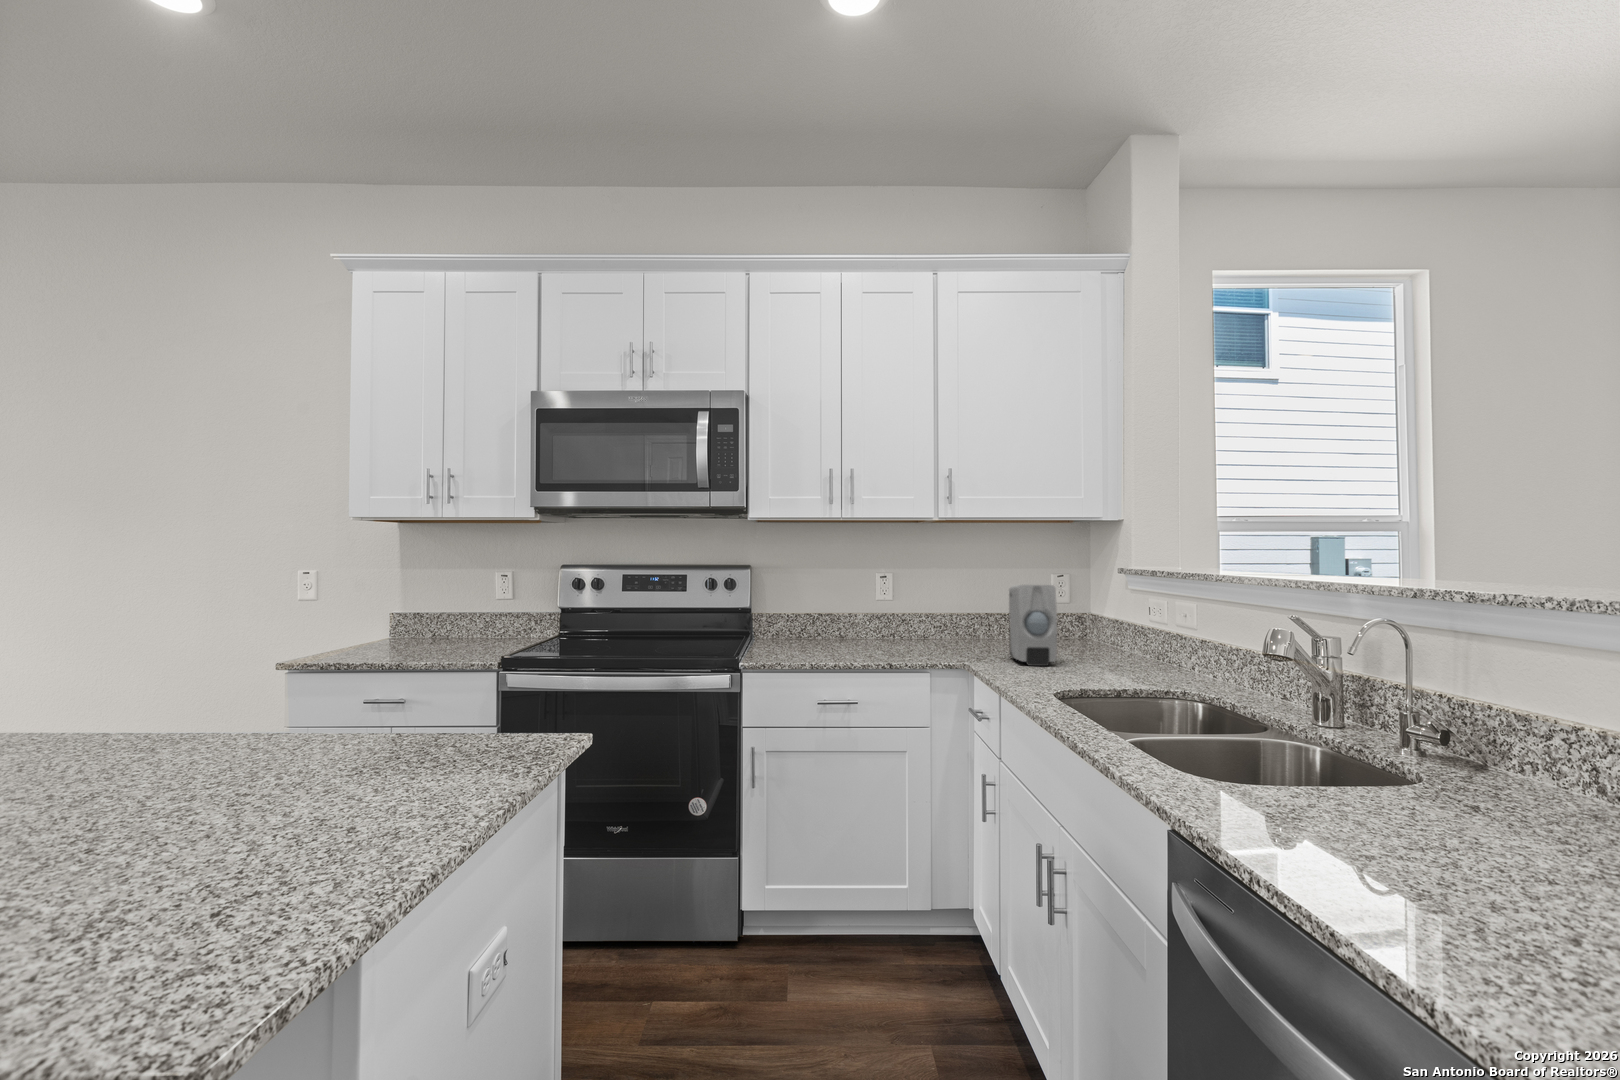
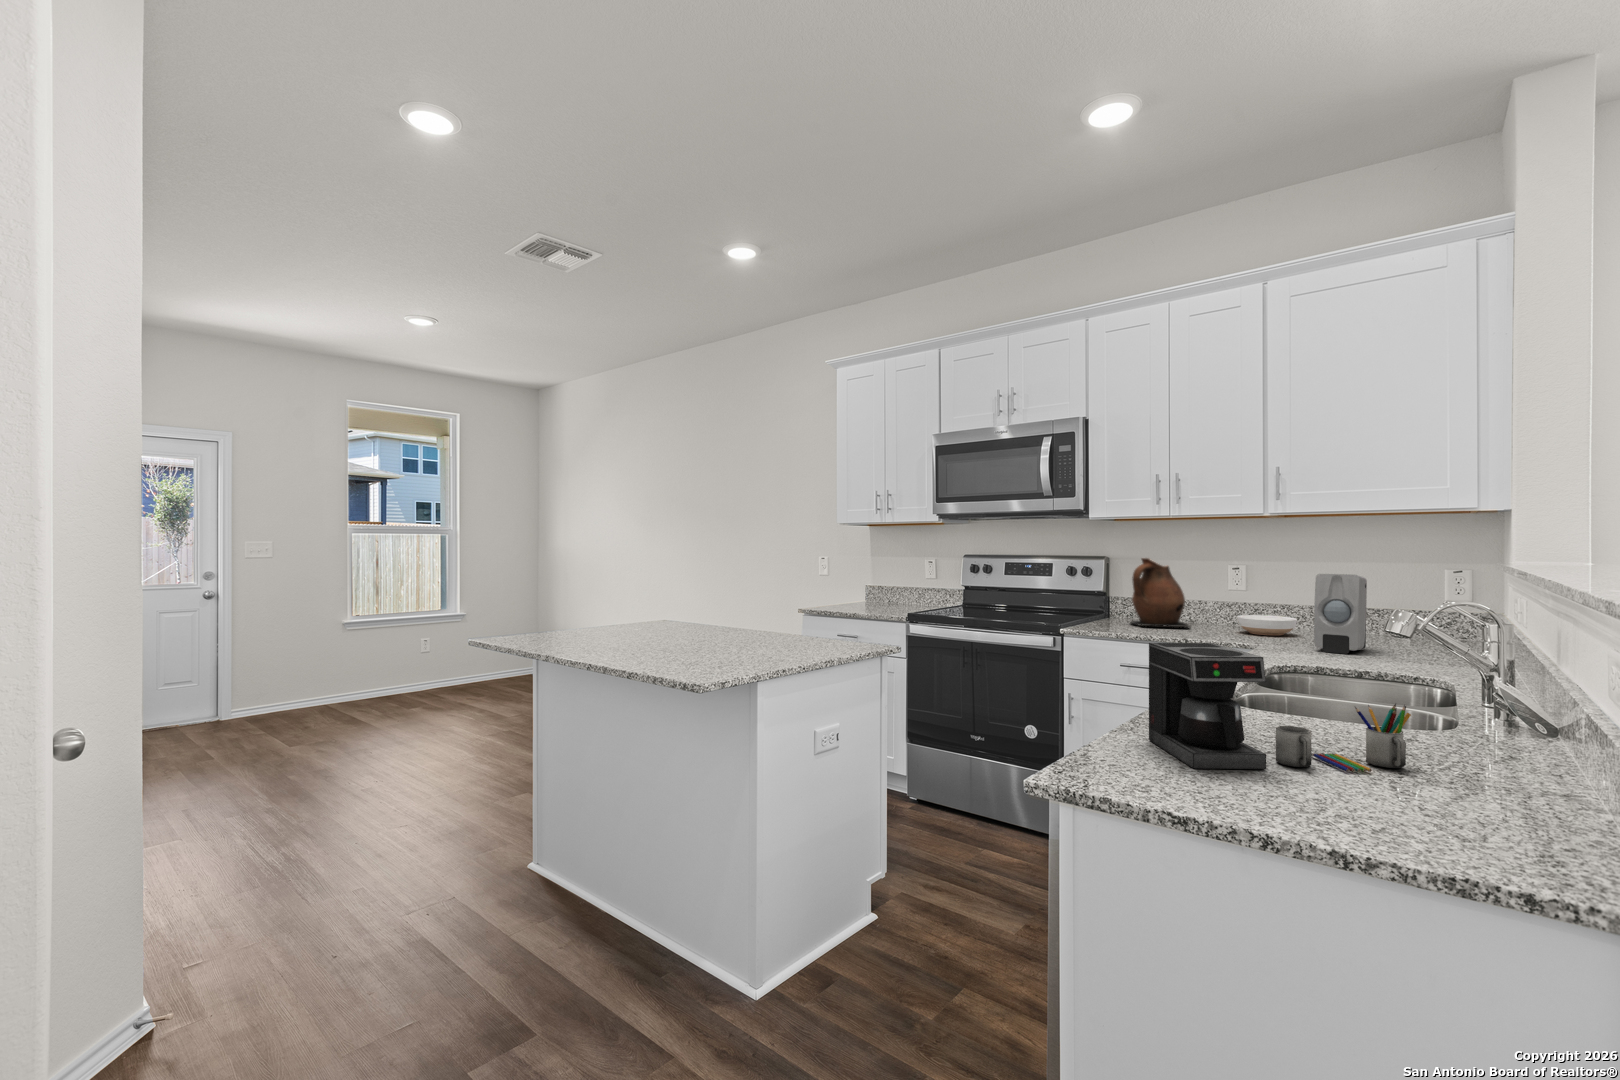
ceramic pitcher: none [790,568,862,648] -> present [1131,558,1190,627]
bowl: none [906,626,960,649] -> present [1237,615,1297,636]
coffee maker: none [1307,712,1545,920] -> present [1149,643,1411,772]

